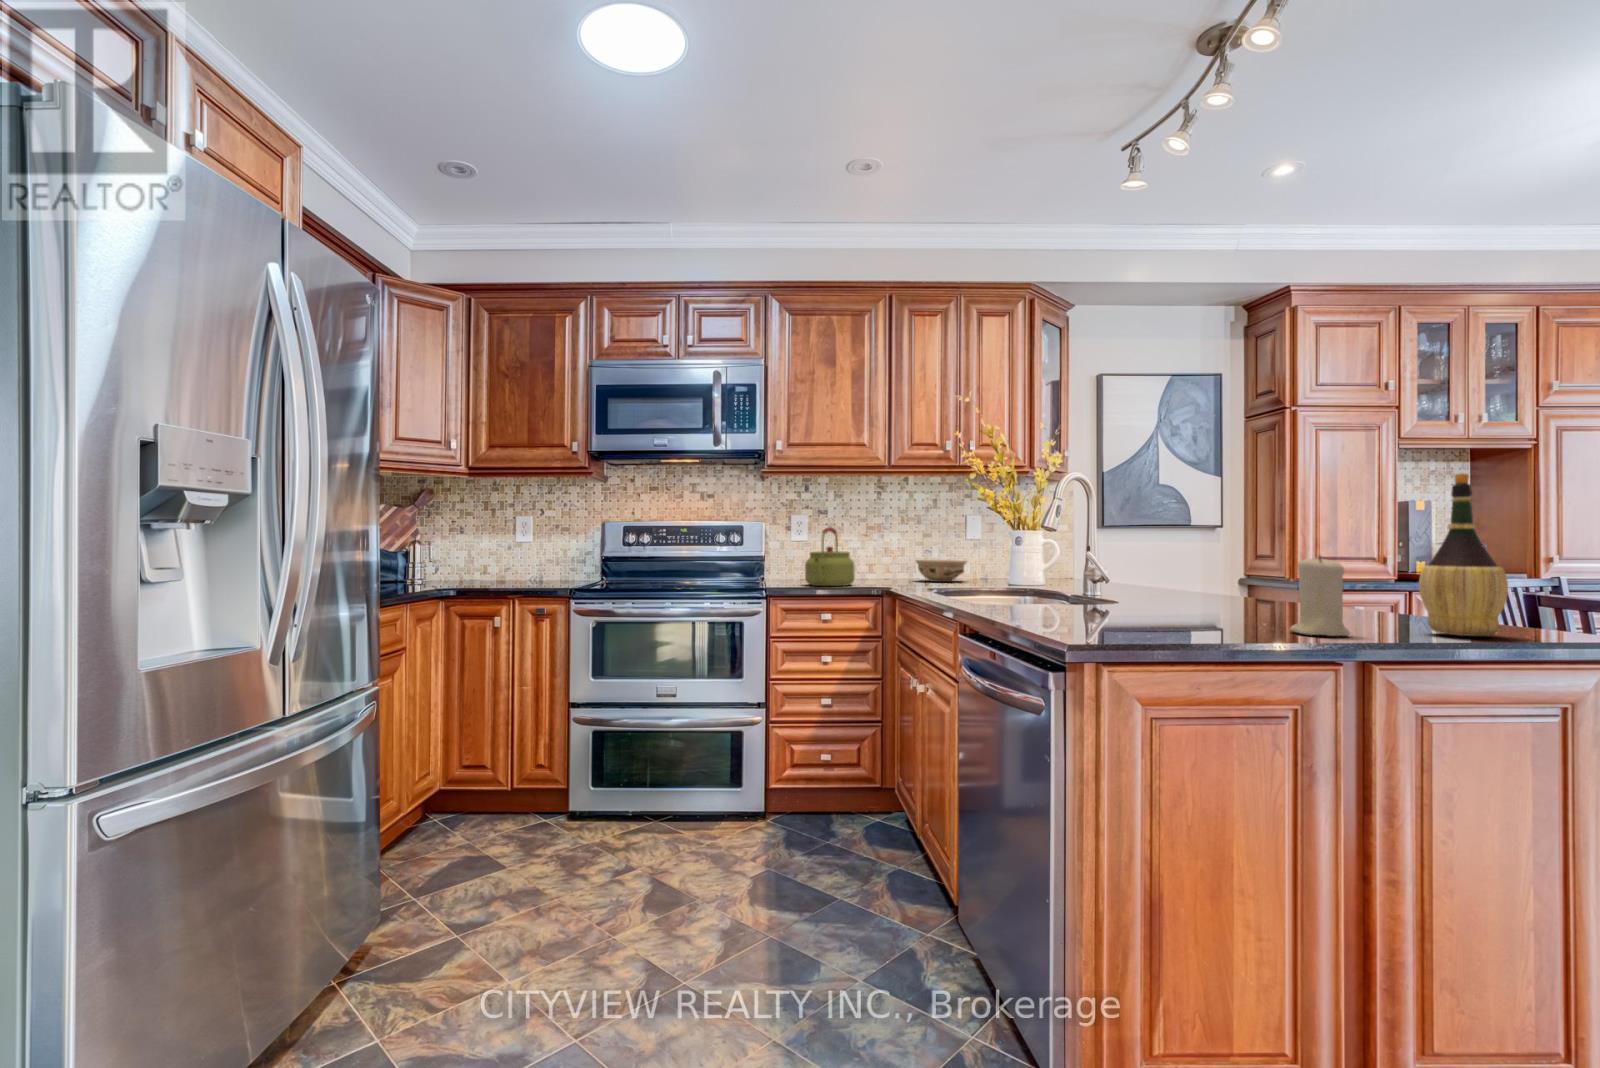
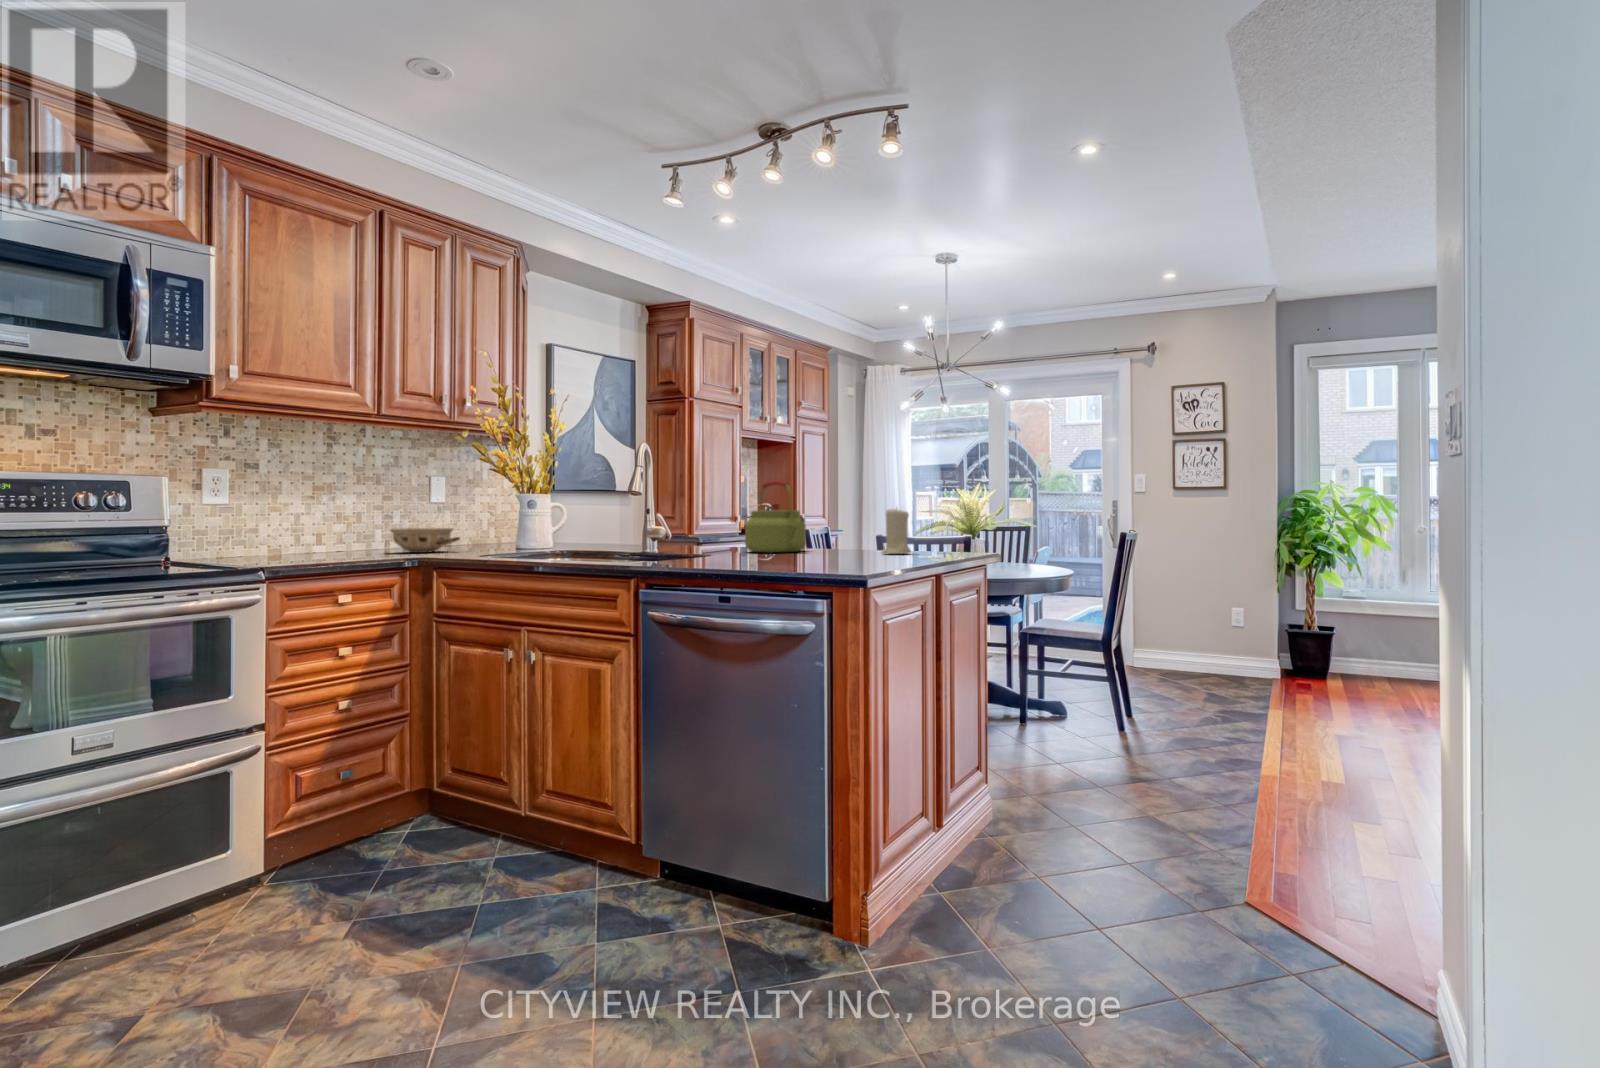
wine bottle: present [1419,473,1508,636] -> none [917,462,953,550]
kettle: present [805,527,855,586] -> present [745,480,806,553]

